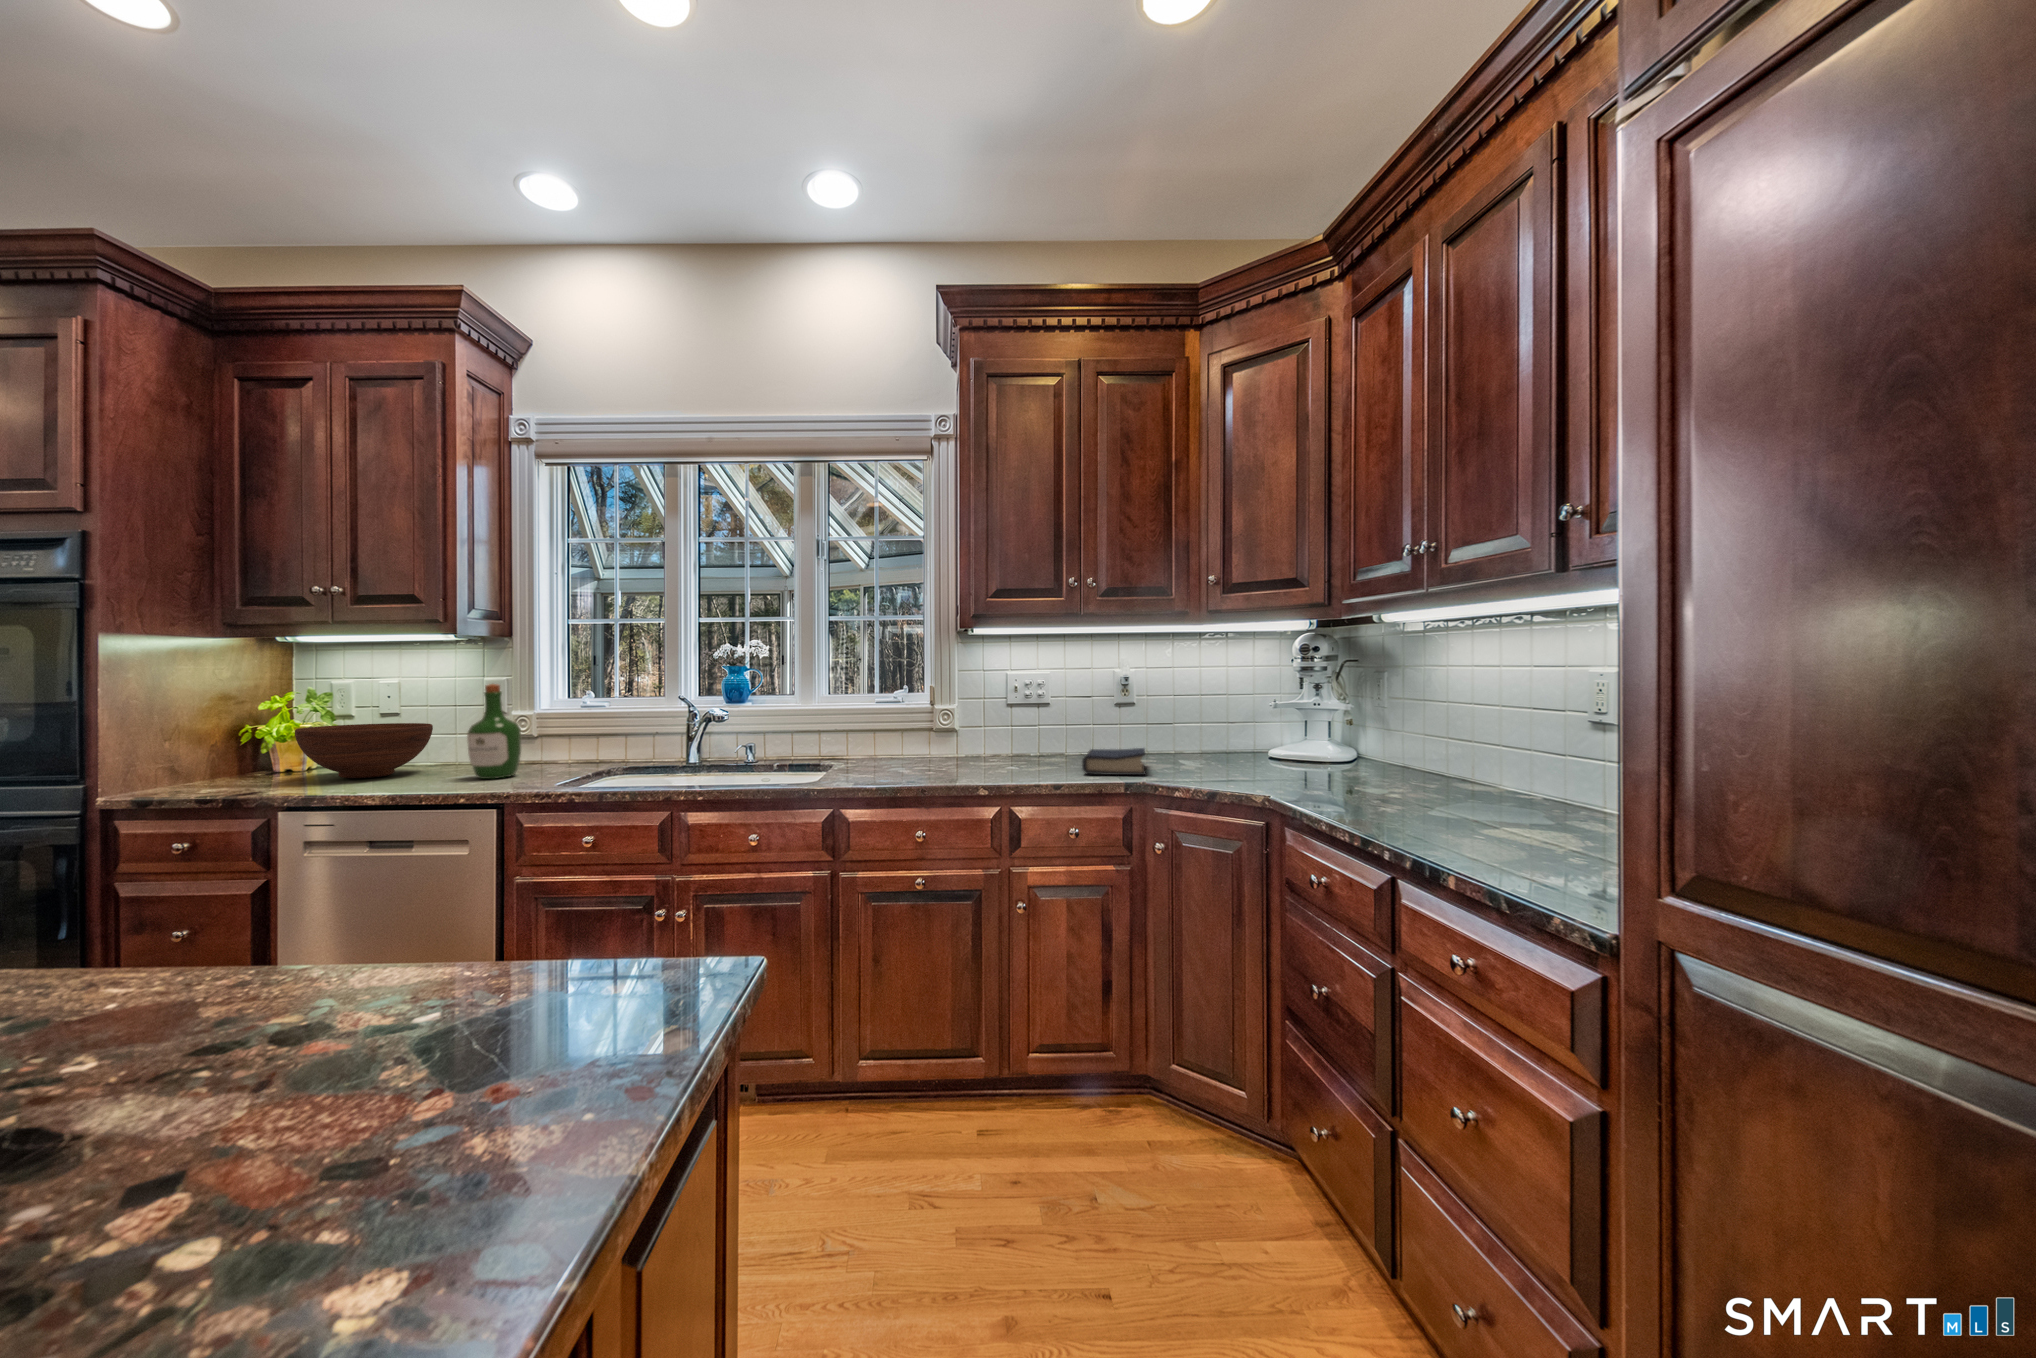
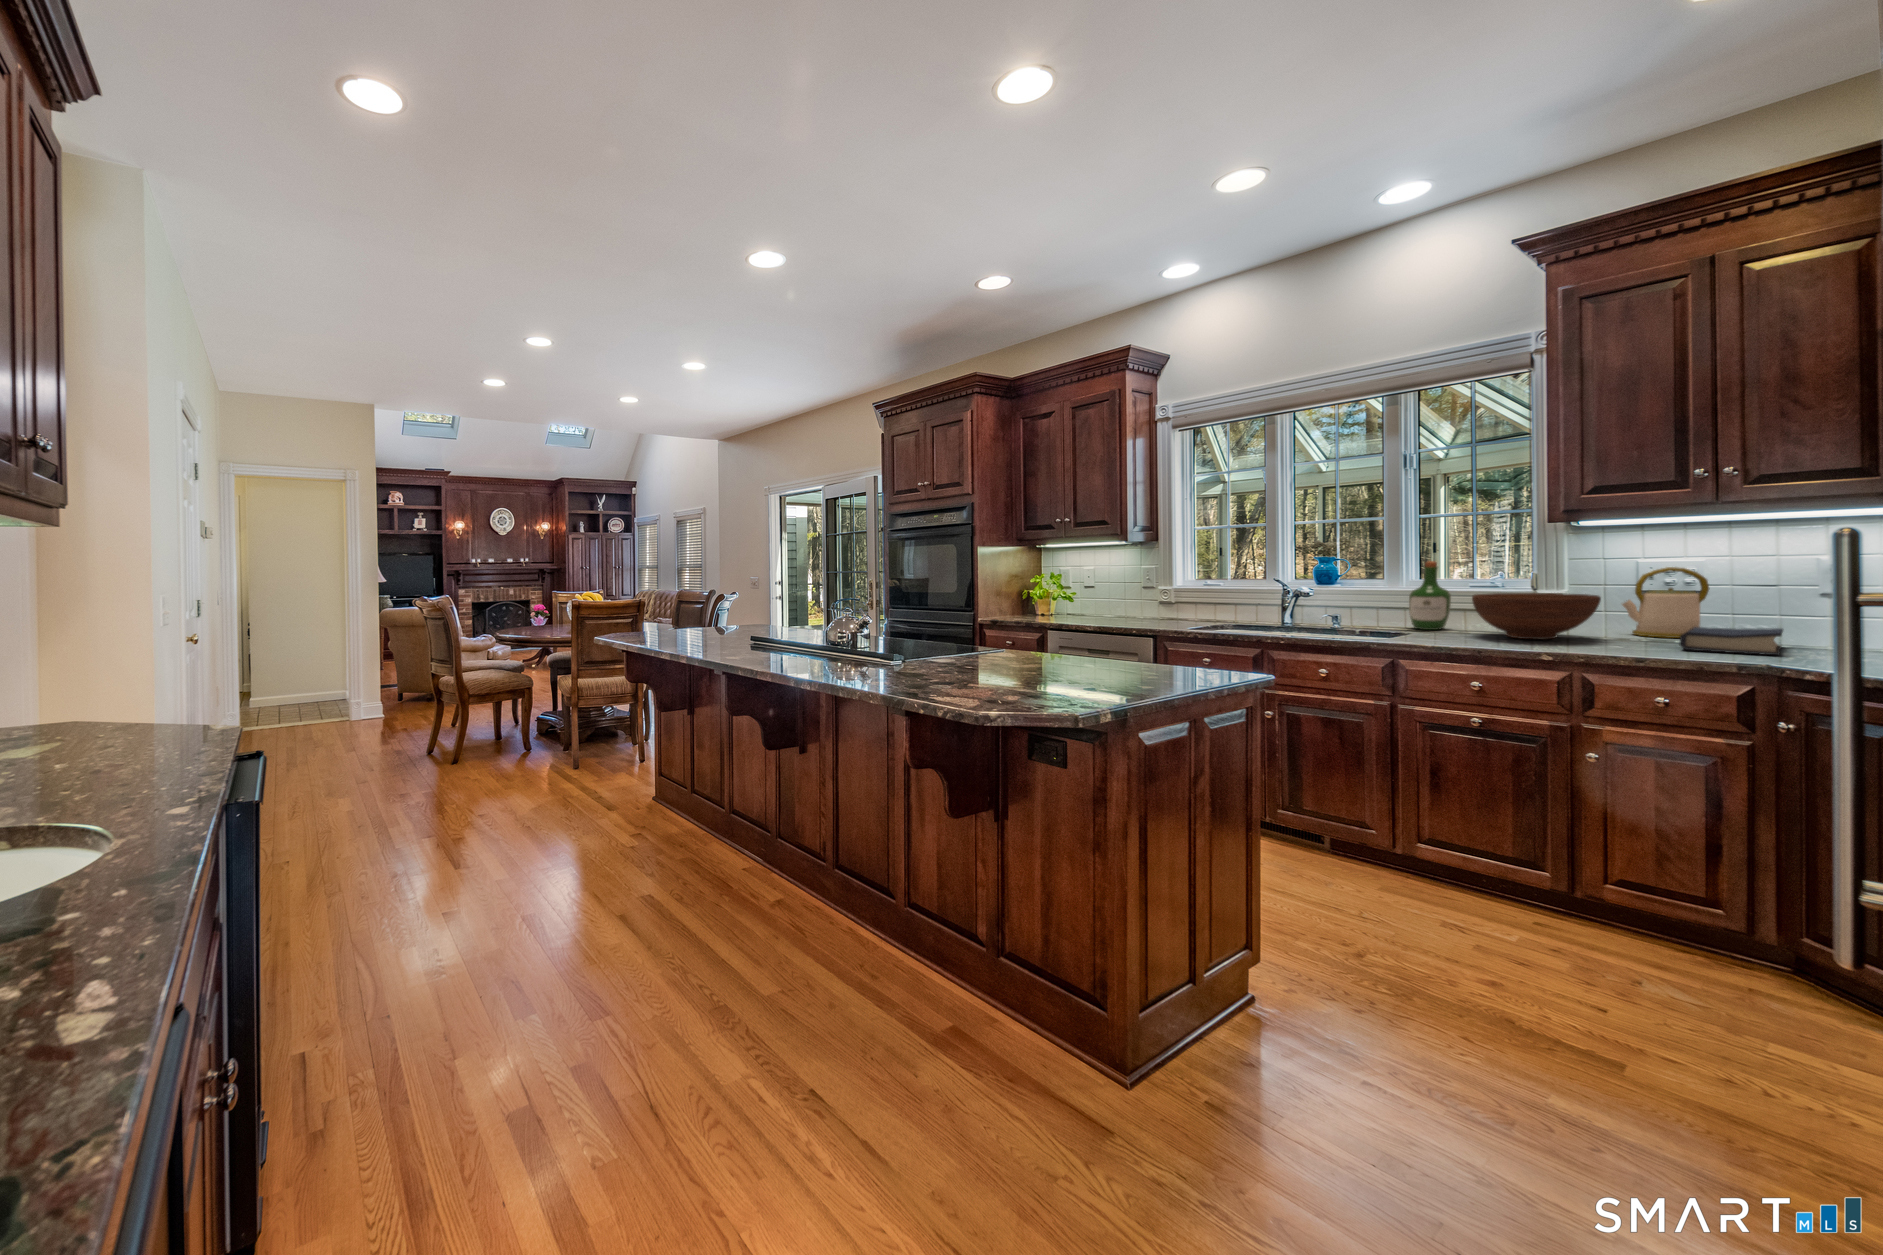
wine bottle: present [467,684,521,779] -> present [1409,561,1451,630]
kettle: none [1040,688,1098,761] -> present [1622,567,1710,638]
fruit bowl: present [295,723,433,778] -> present [1472,593,1601,639]

